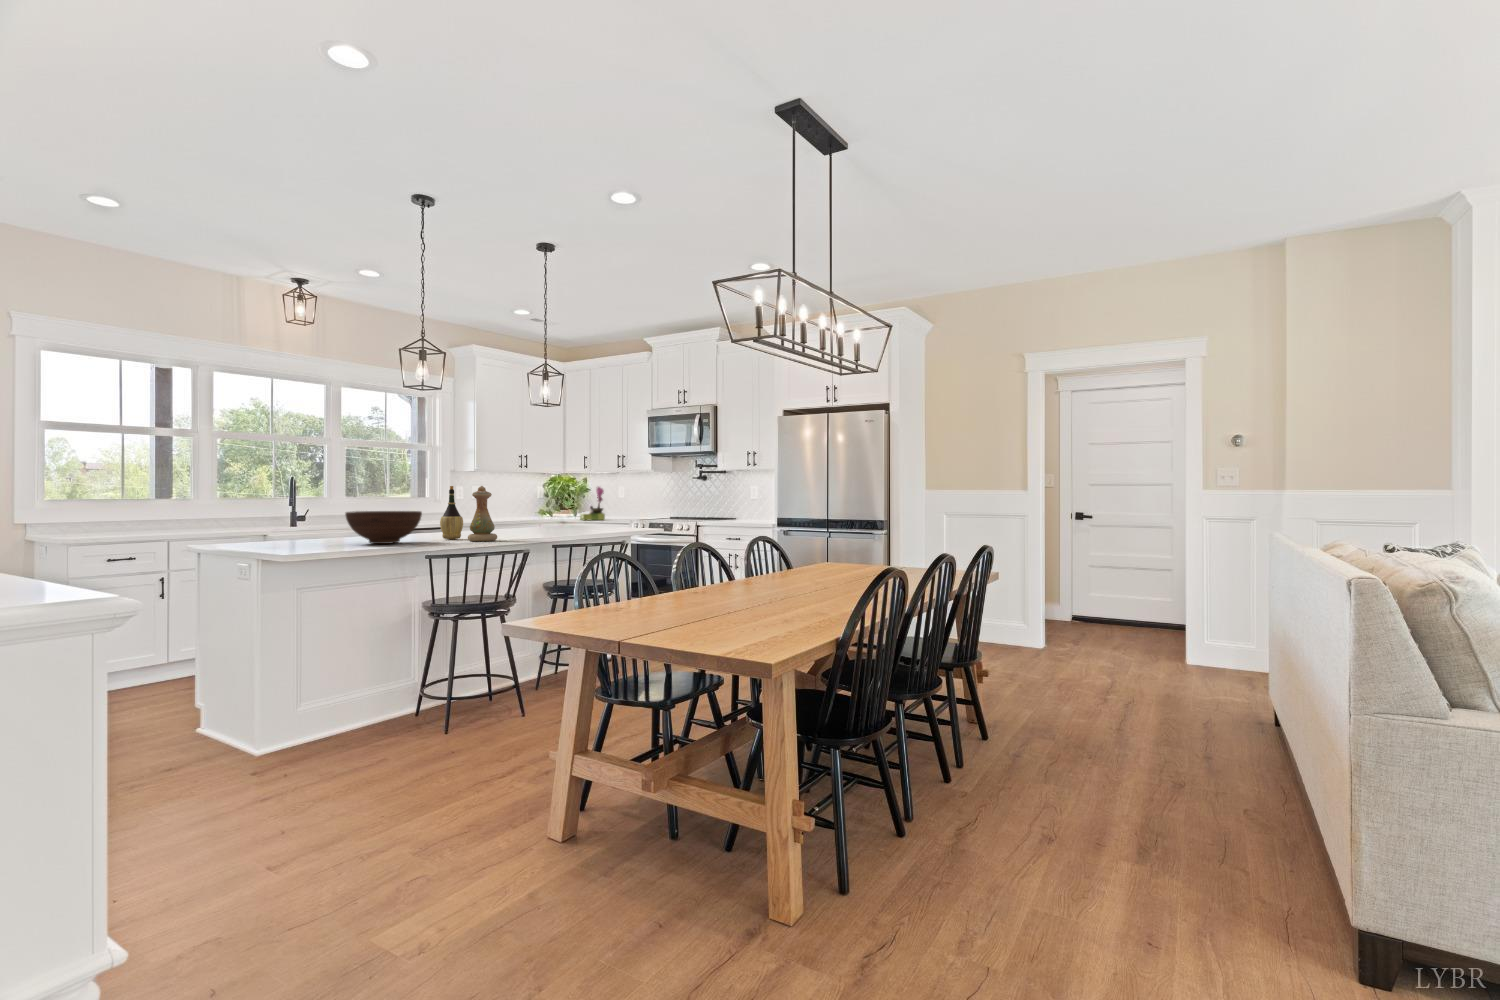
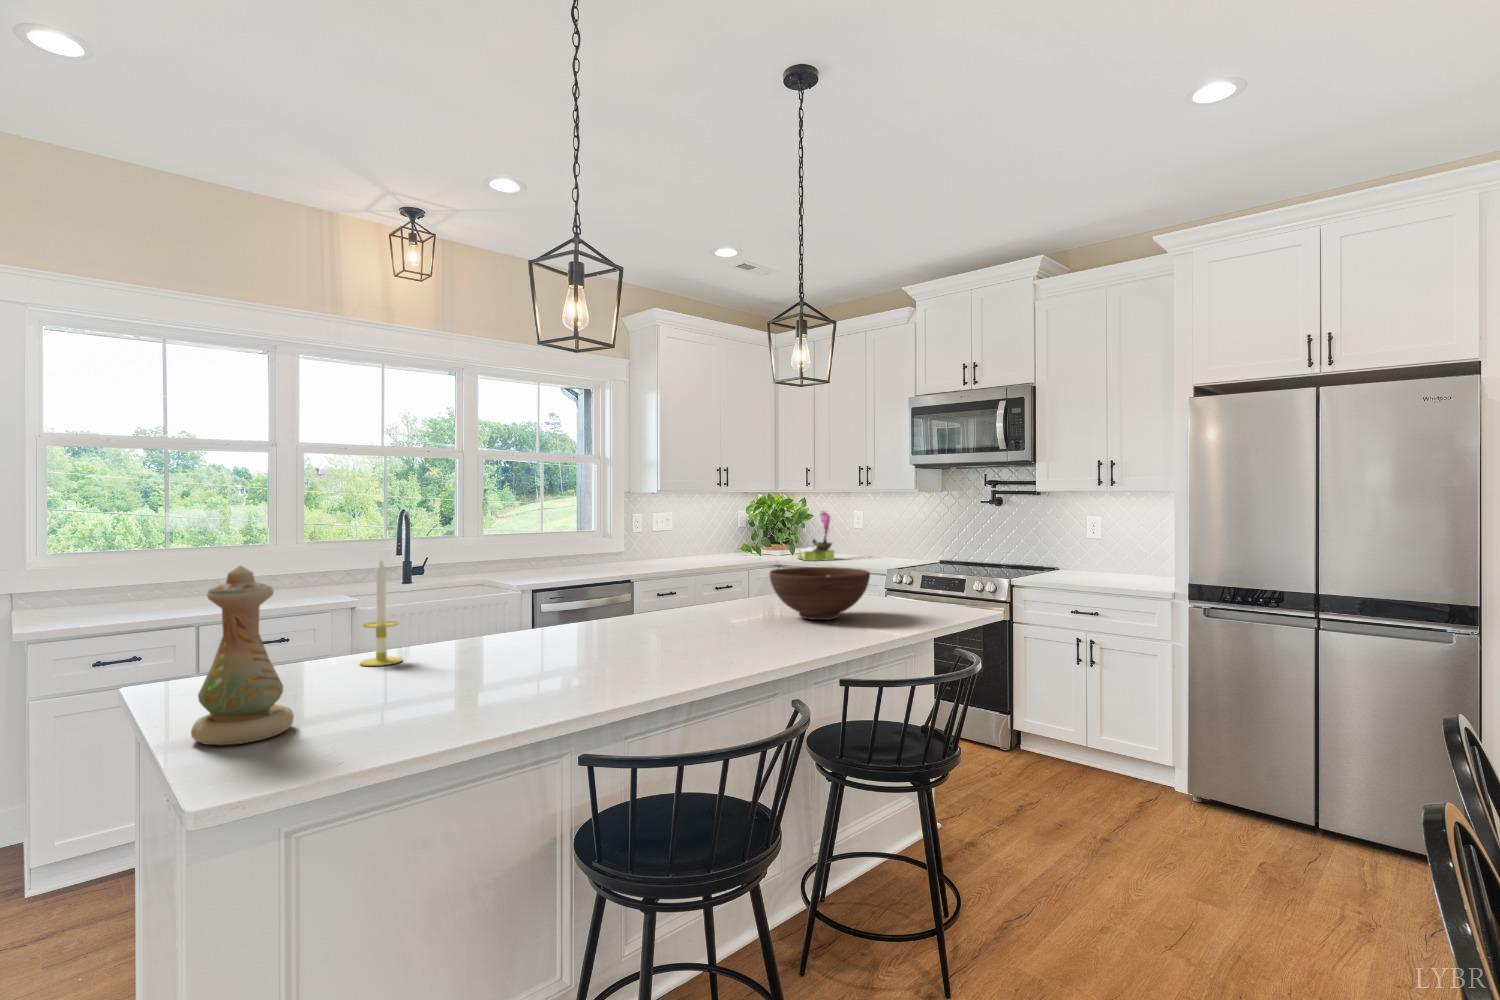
wine bottle: present [440,486,463,539] -> none [616,540,659,647]
vase: present [468,486,497,541] -> present [191,566,294,745]
candle: none [303,491,325,544] -> present [360,559,402,666]
fruit bowl: present [345,511,422,544] -> present [770,567,870,620]

